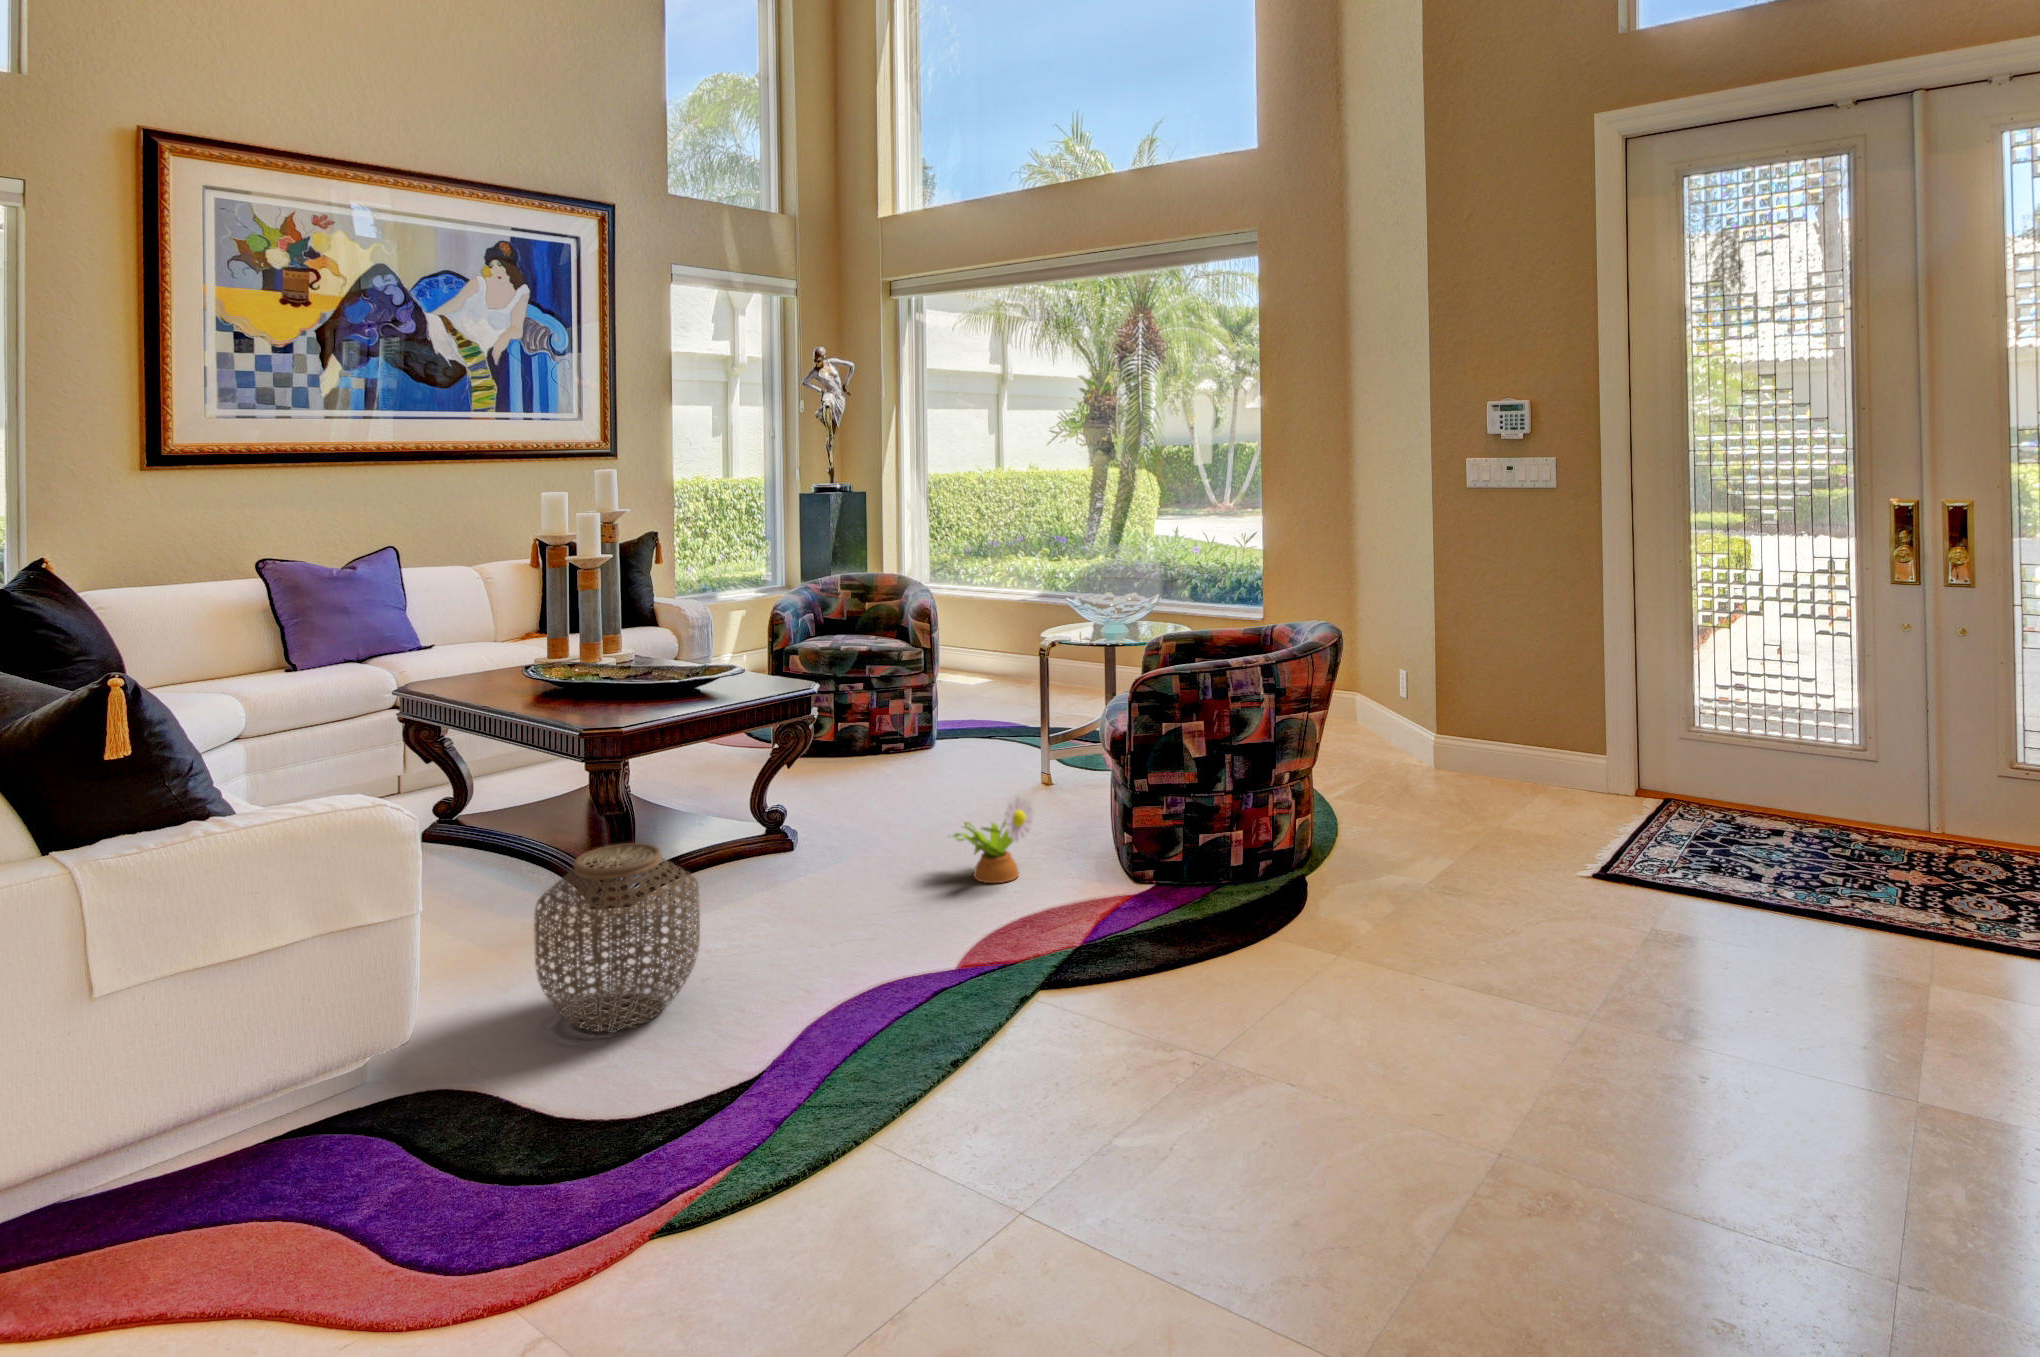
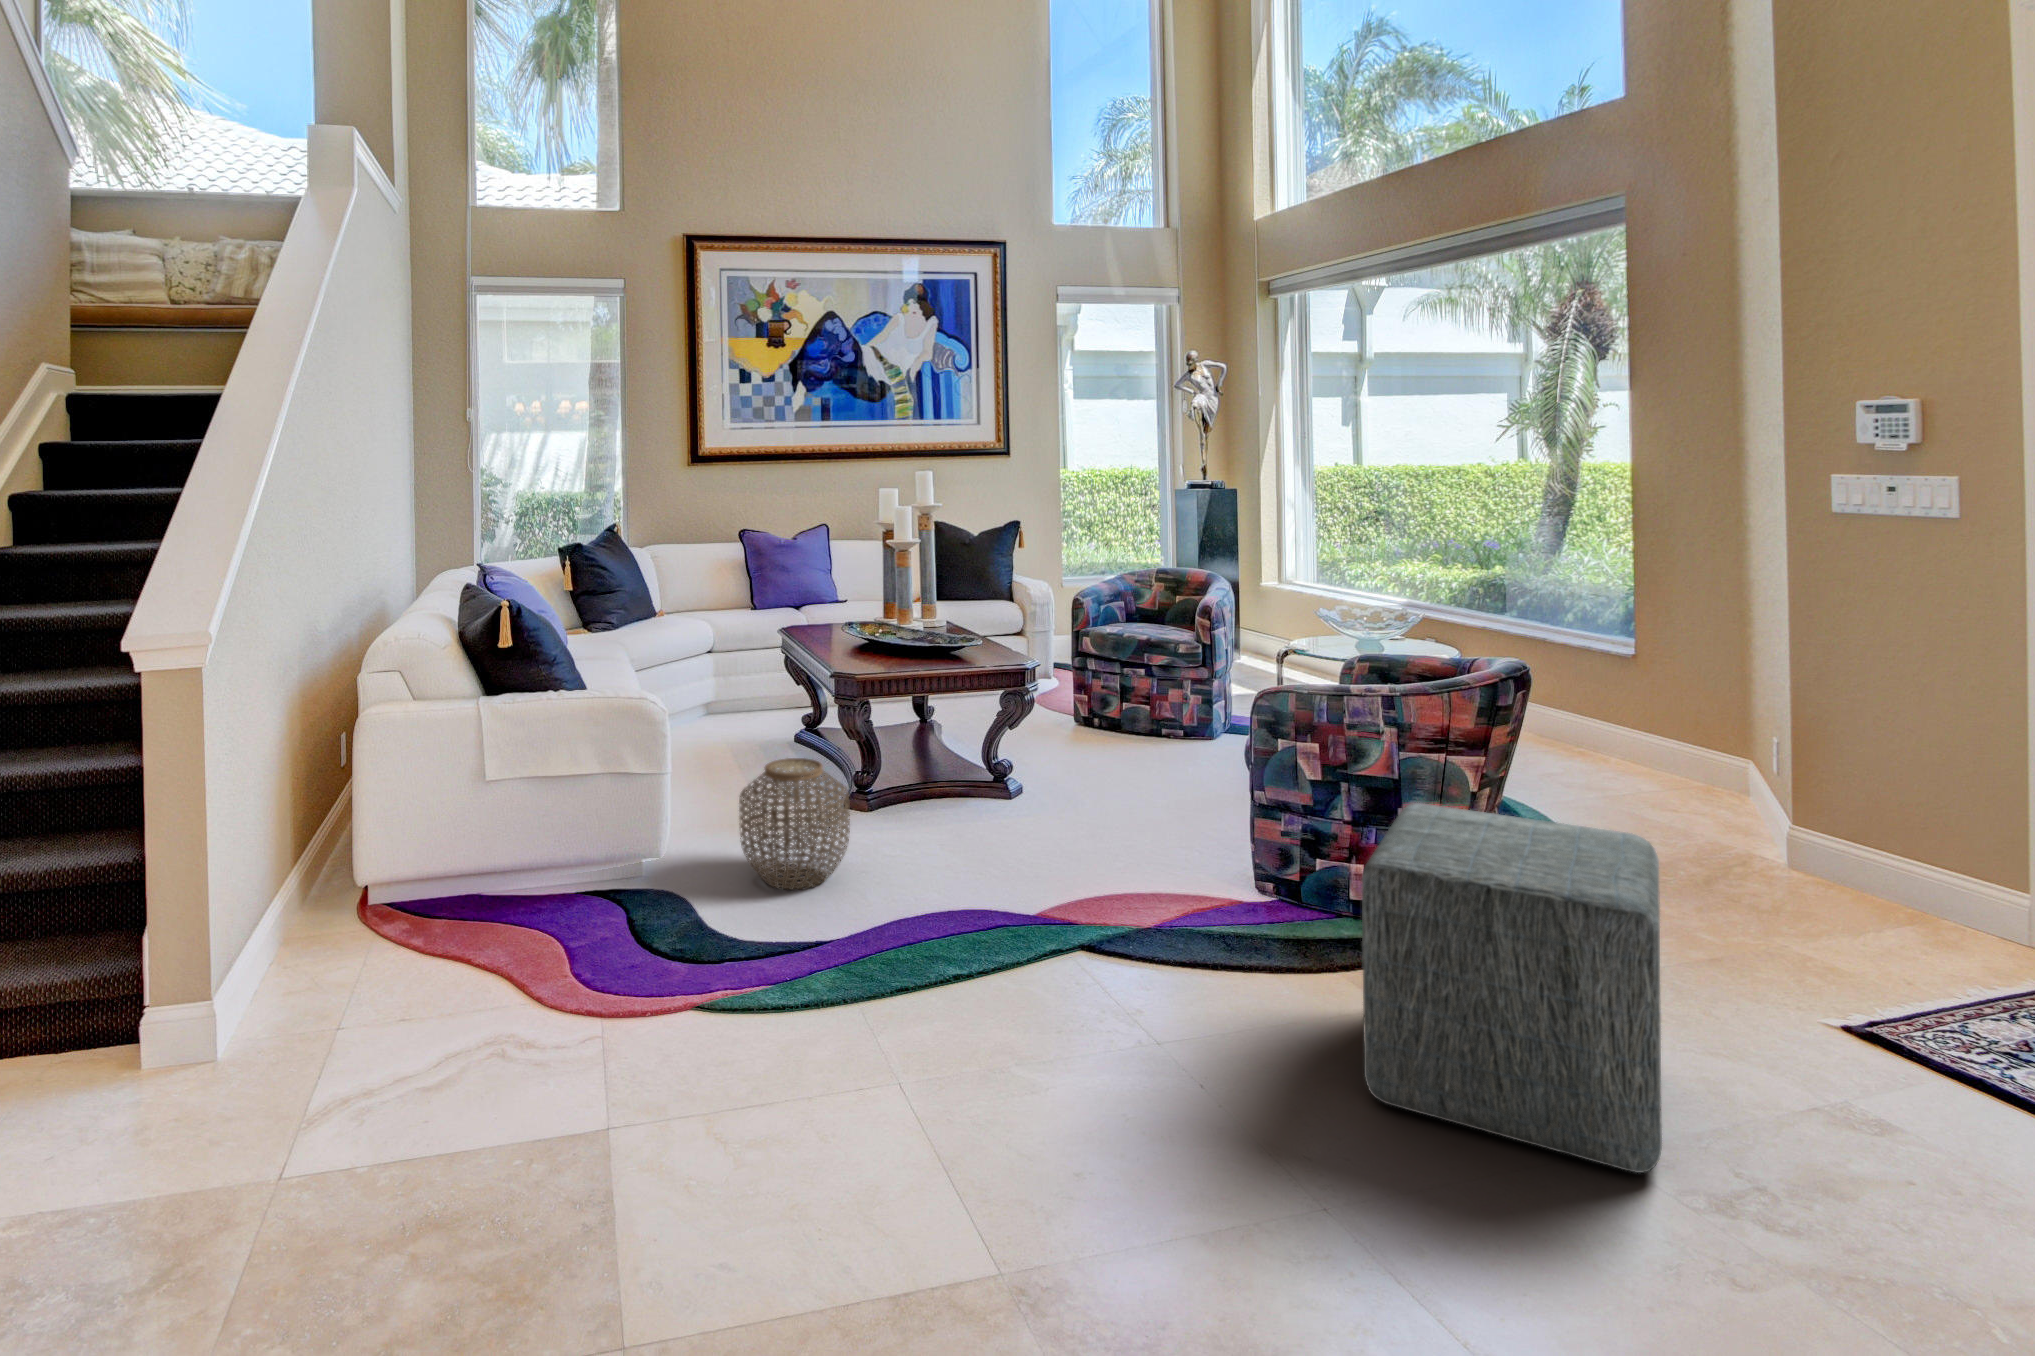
ottoman: none [1353,745,1641,1037] -> present [1362,803,1662,1173]
decorative plant: present [953,795,1034,883] -> none [1106,783,1188,861]

